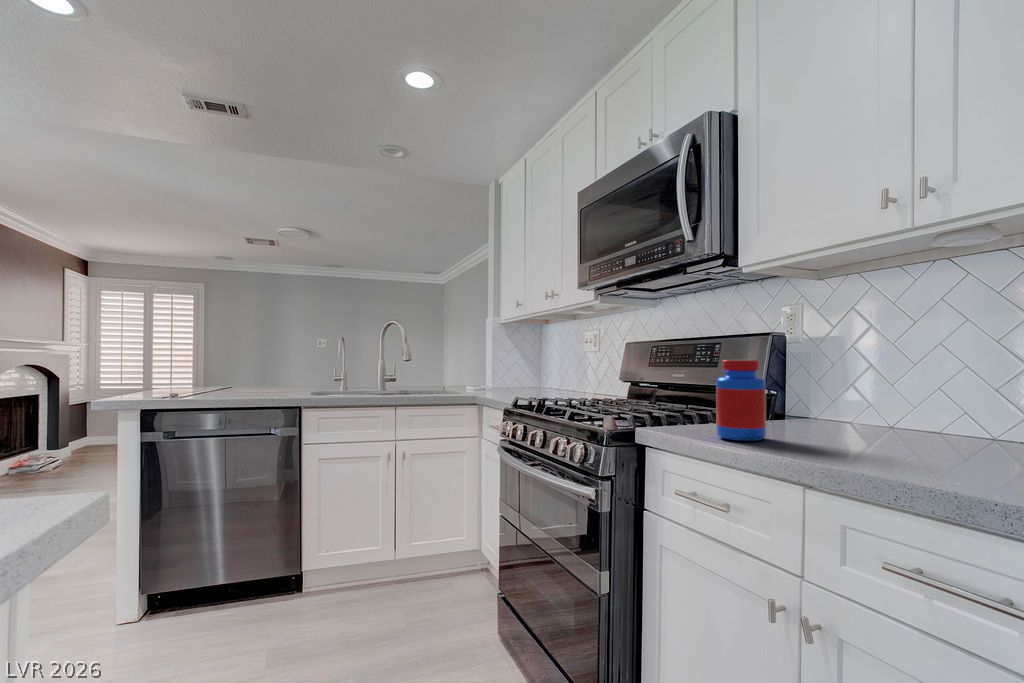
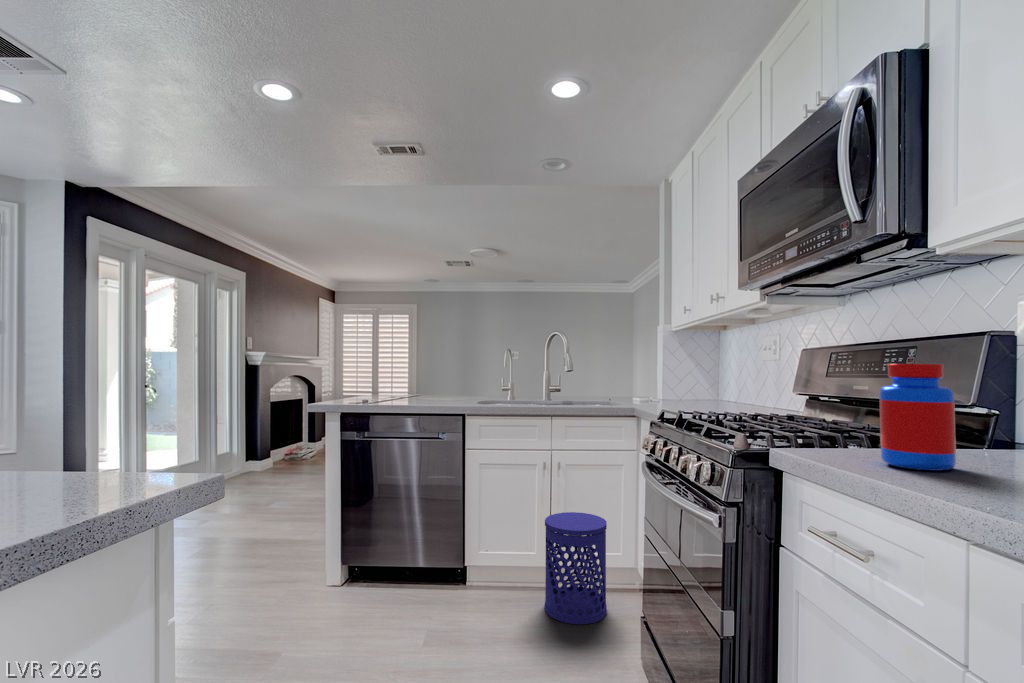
waste bin: none [392,502,453,611] -> present [544,512,607,624]

